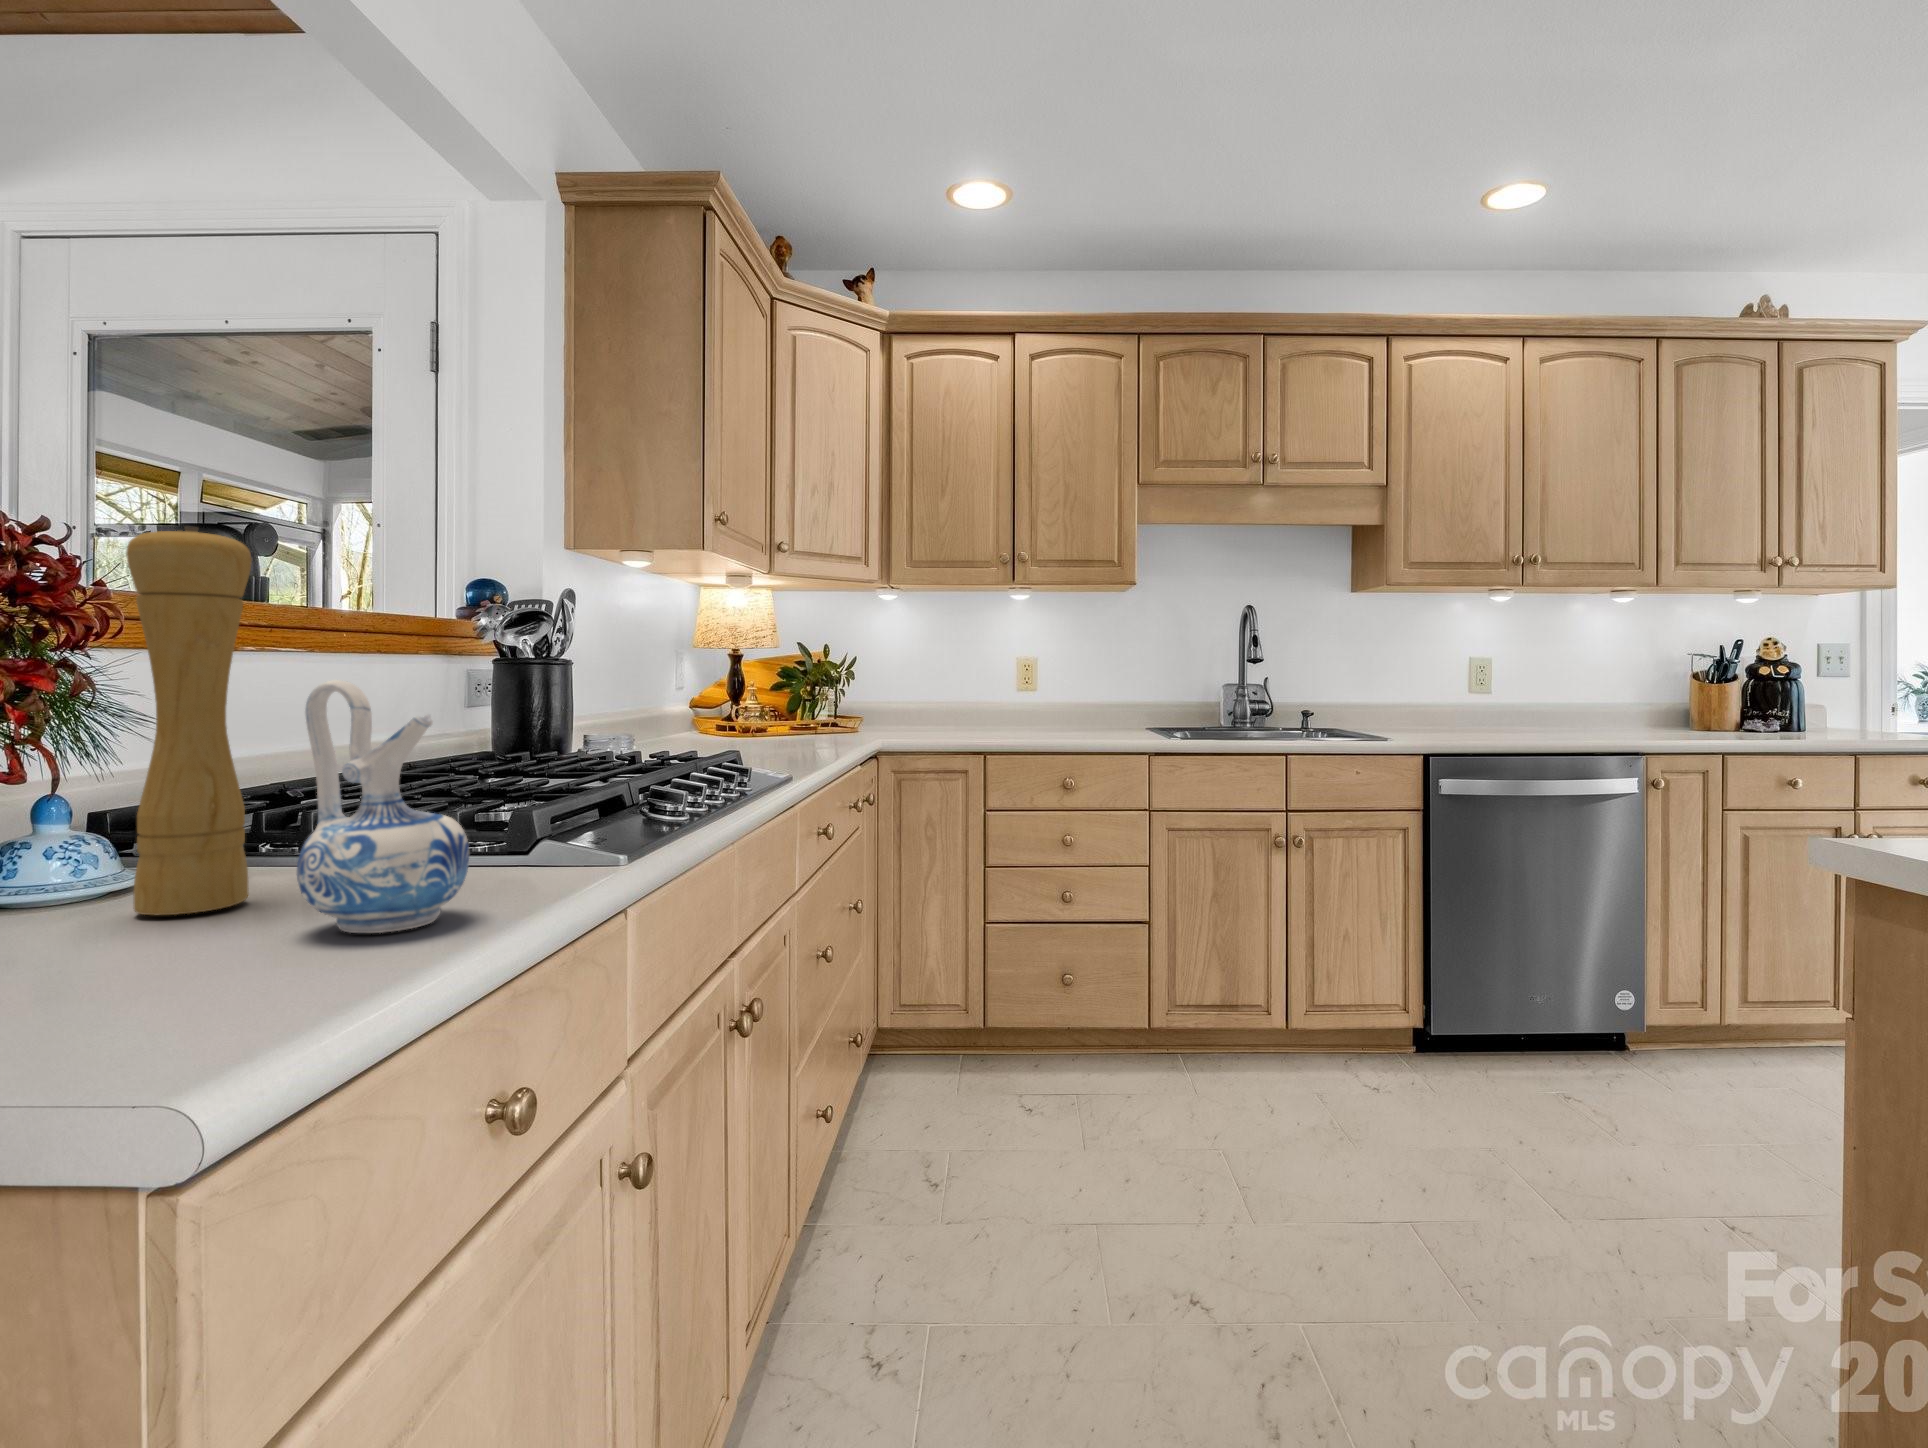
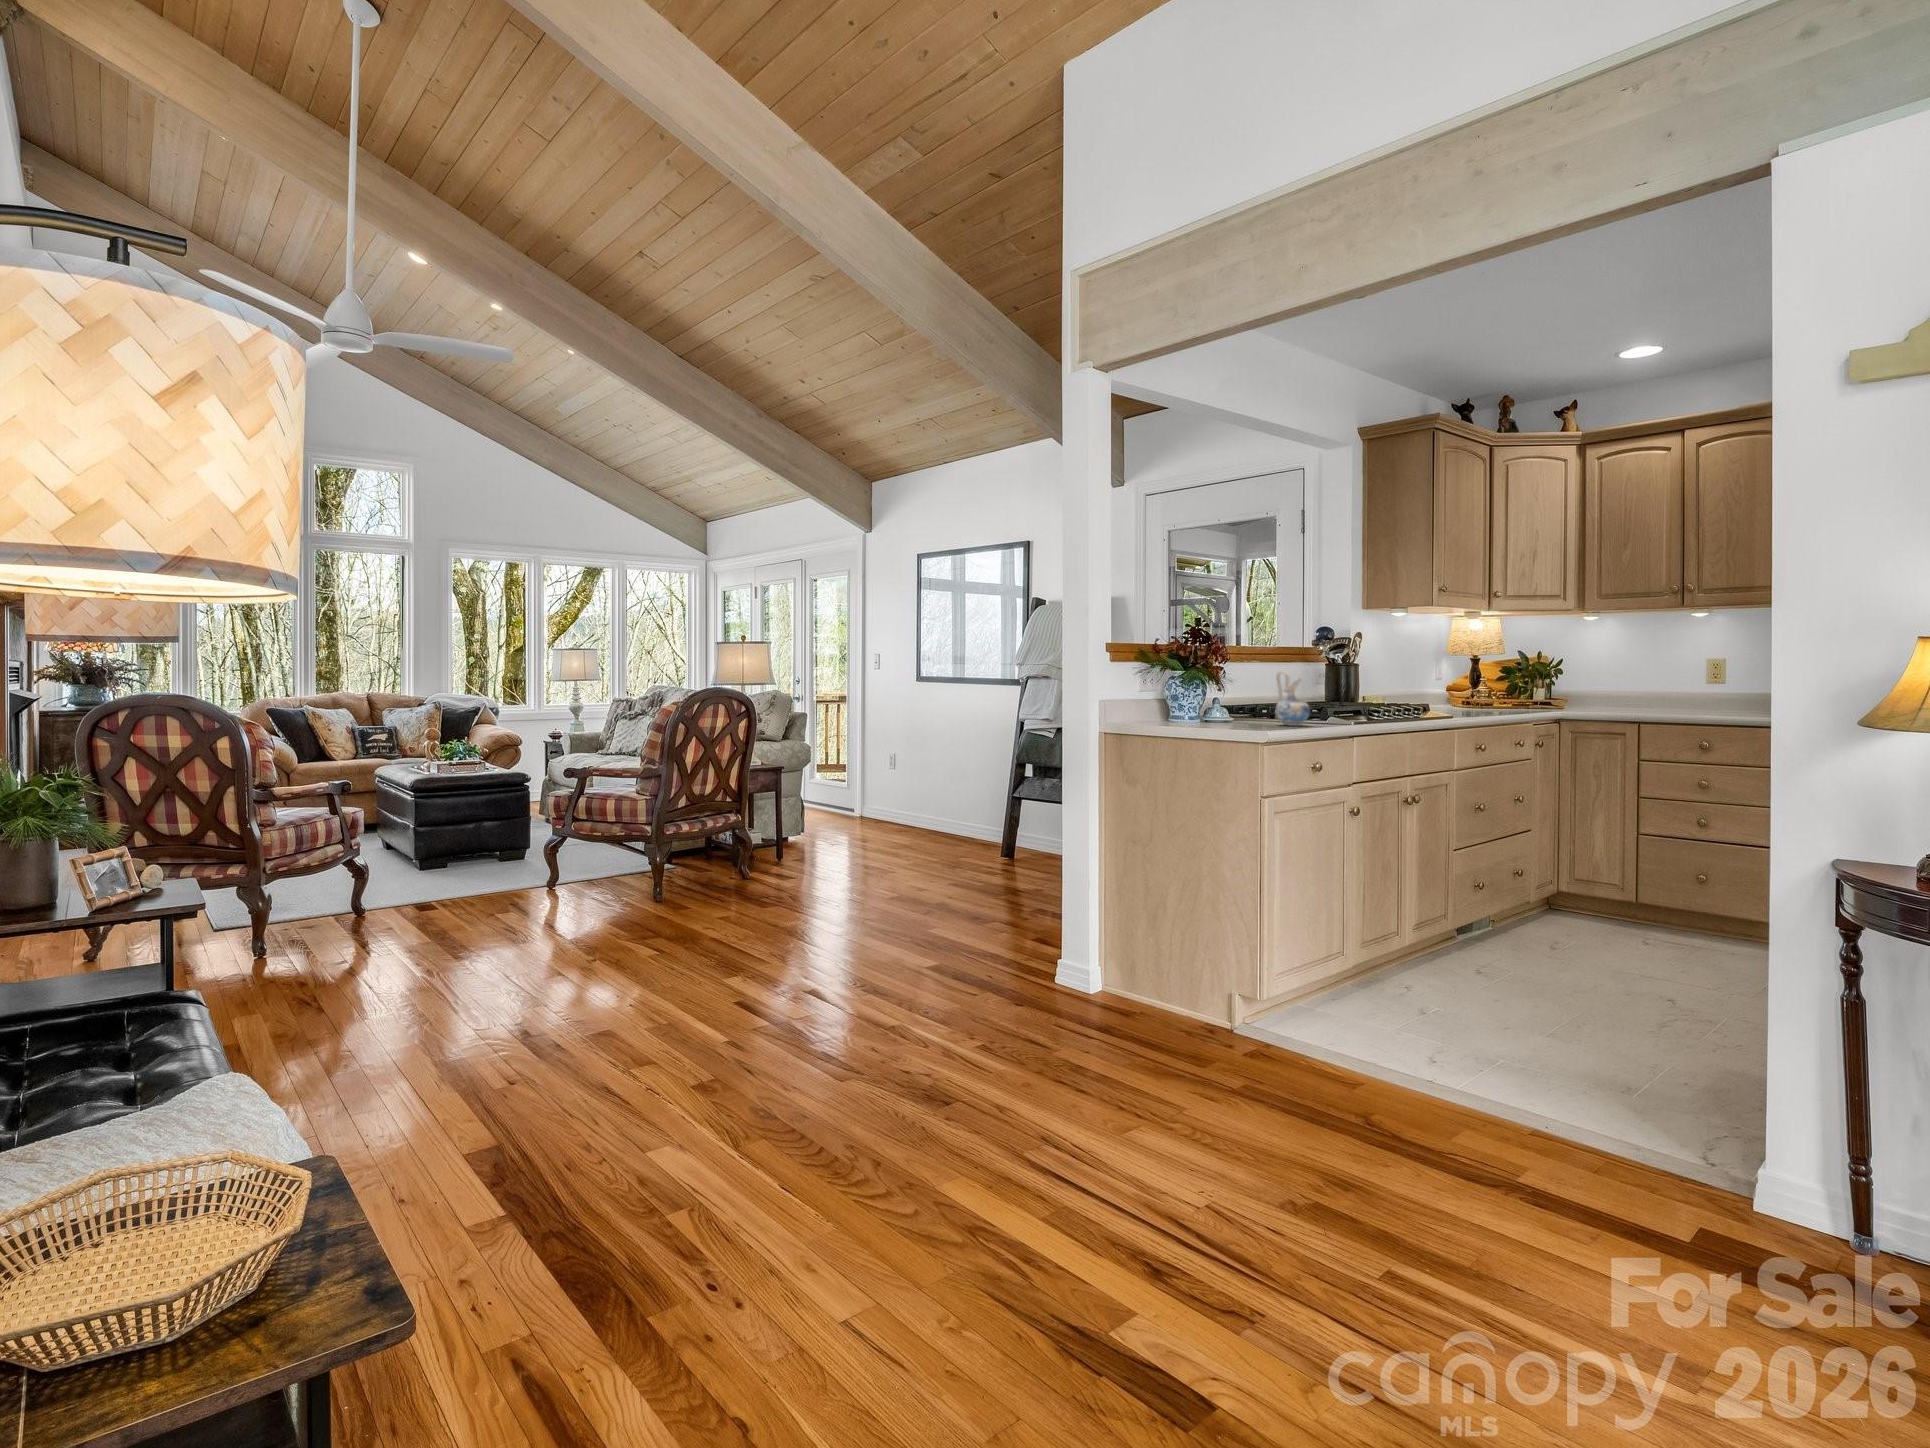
pepper mill: present [126,526,252,915] -> none [1240,636,1263,722]

